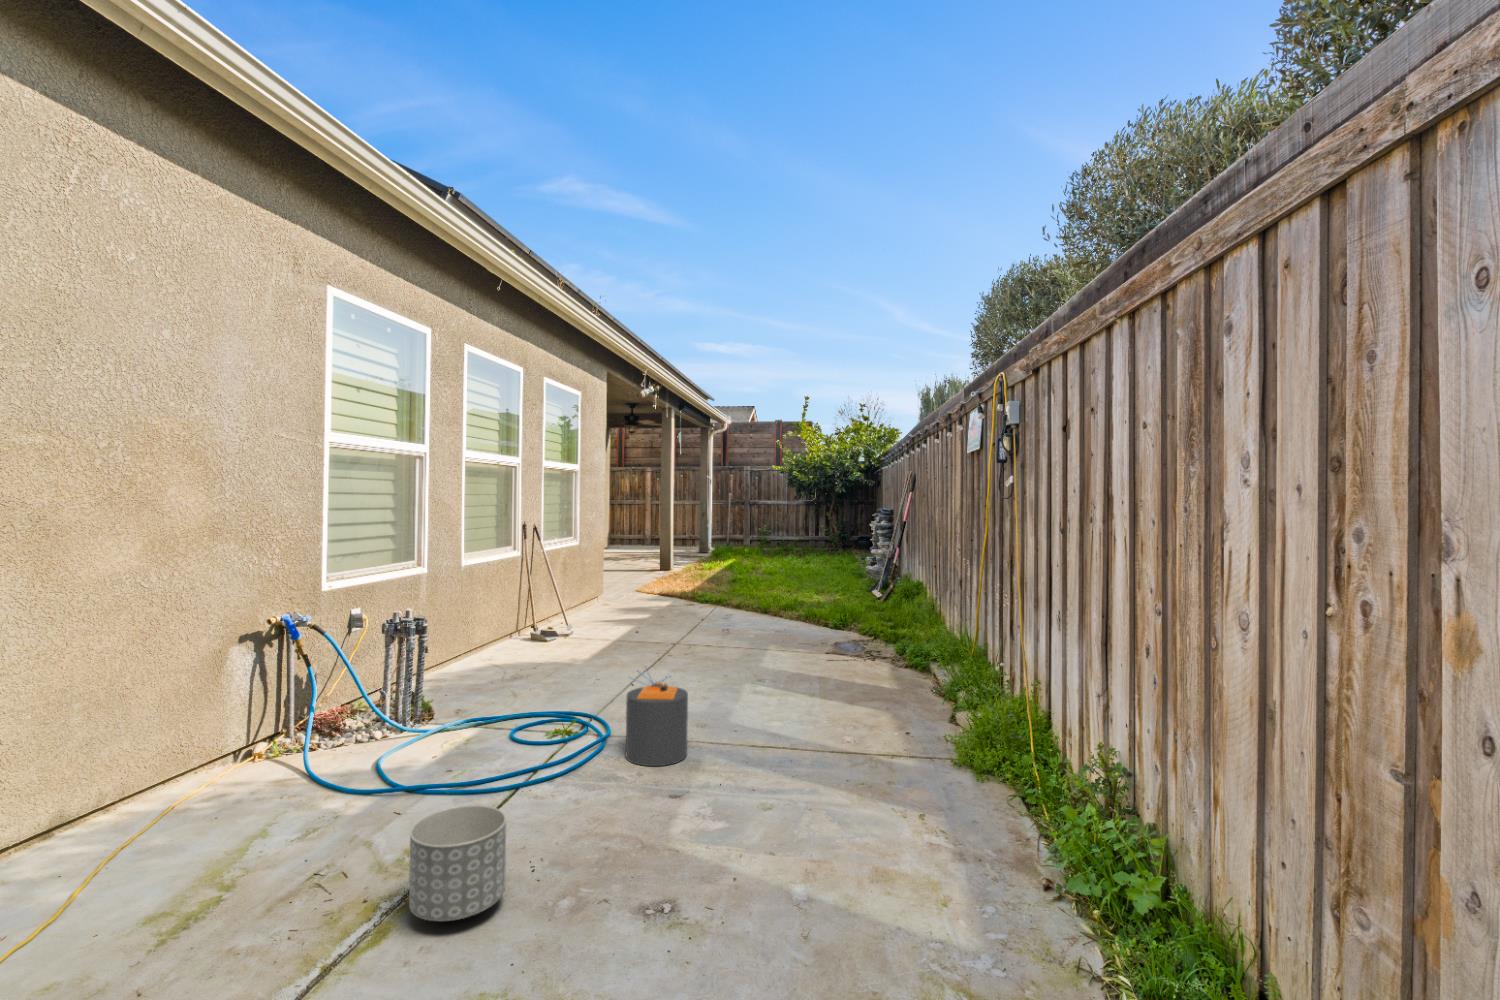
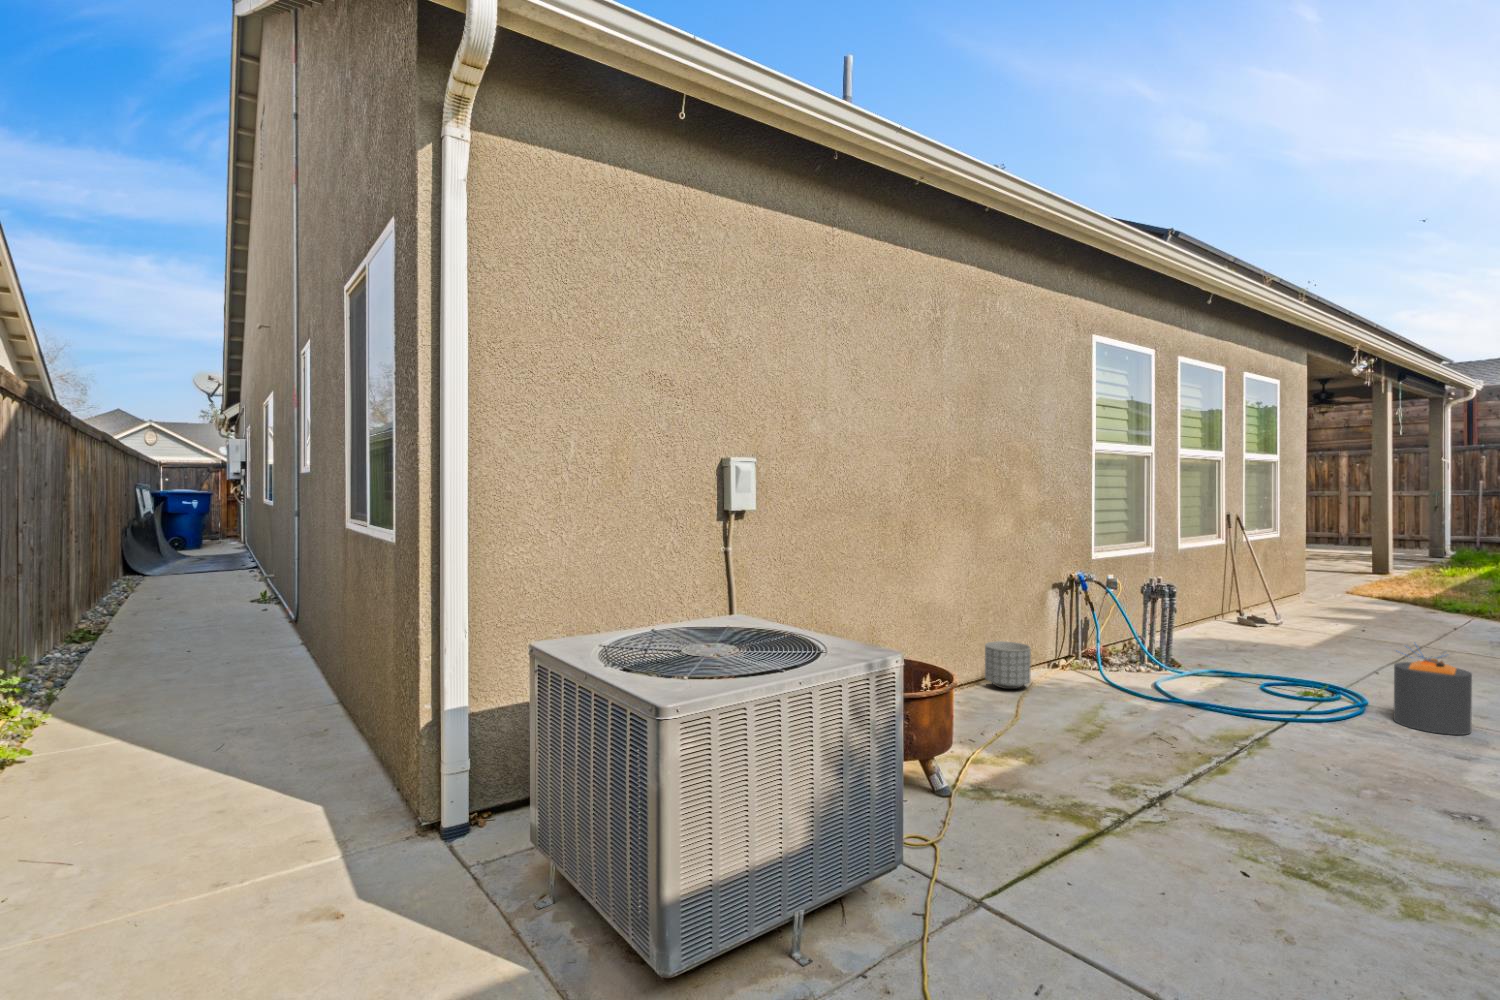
planter: present [409,805,506,921] -> present [985,641,1031,689]

